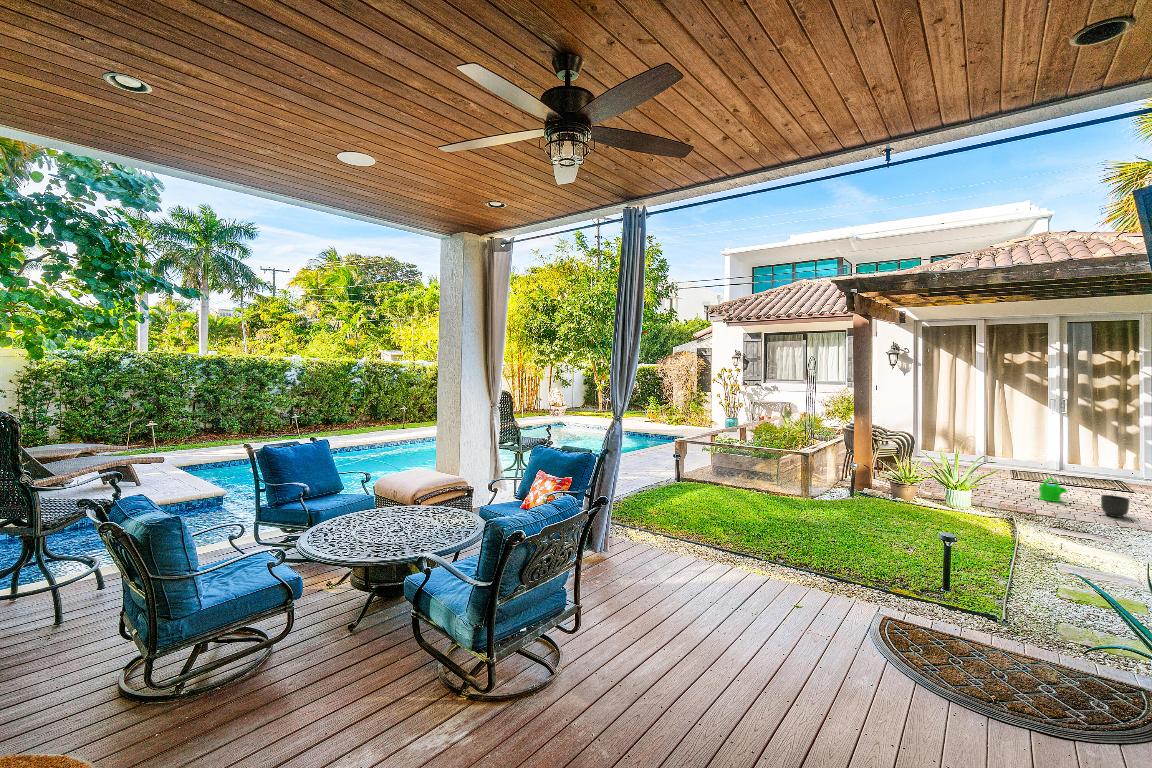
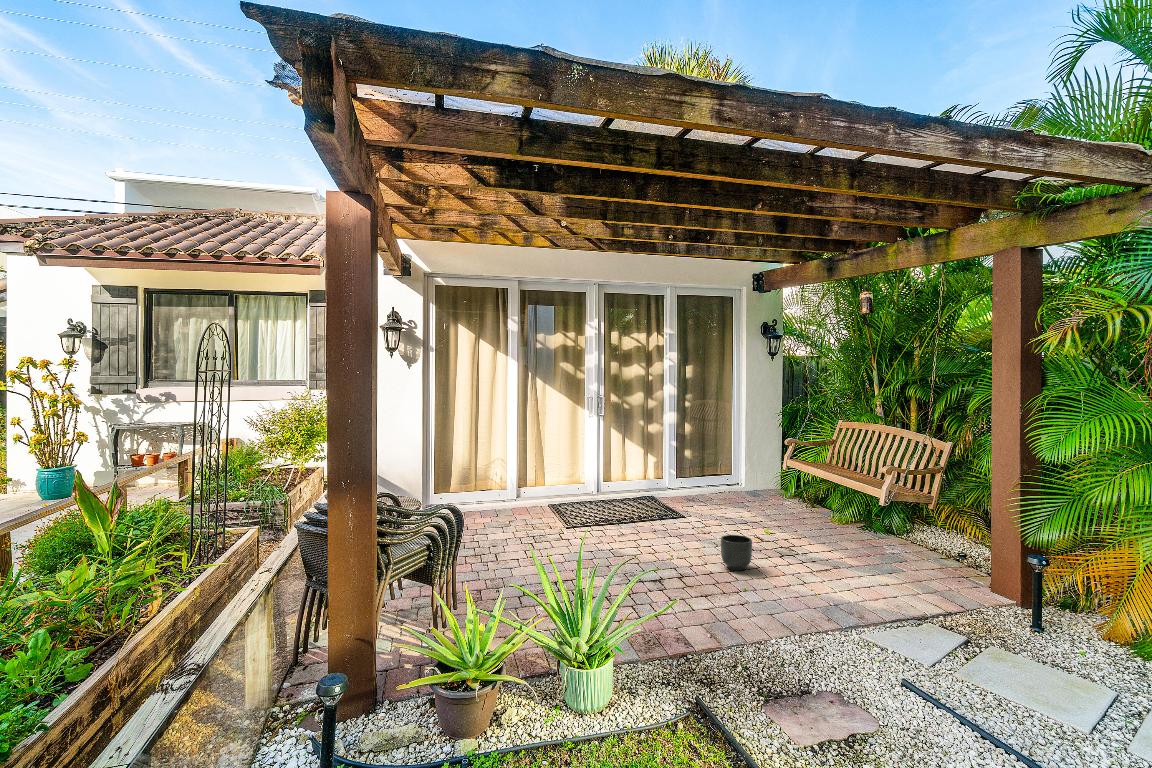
watering can: present [1039,478,1067,502] -> none [630,519,674,559]

